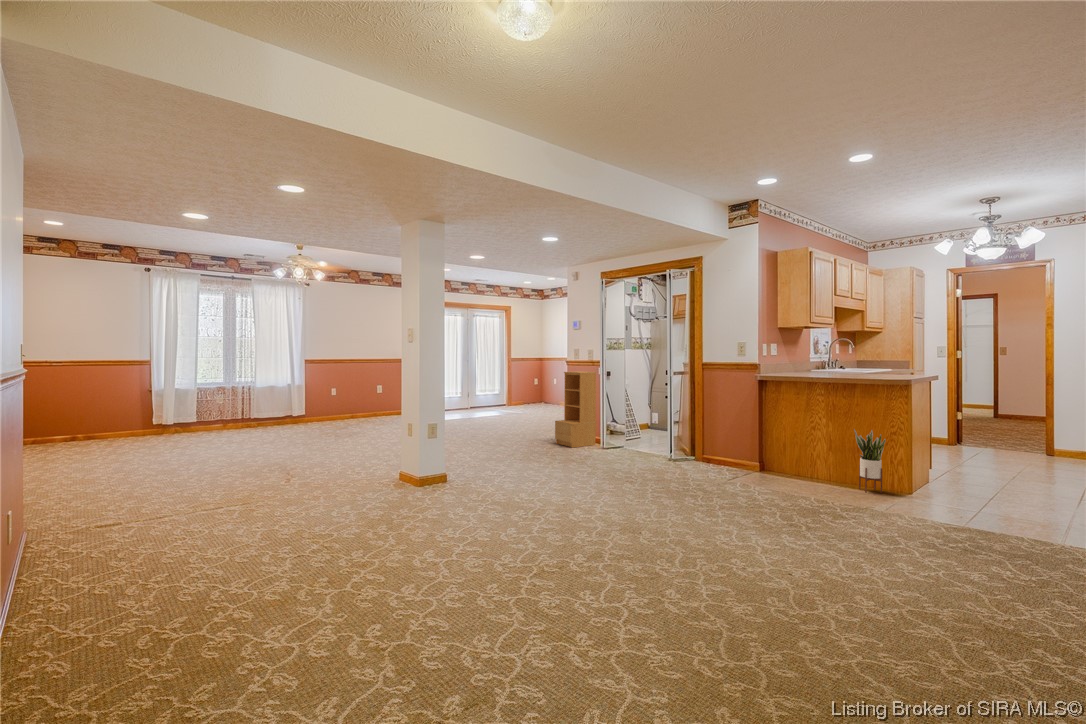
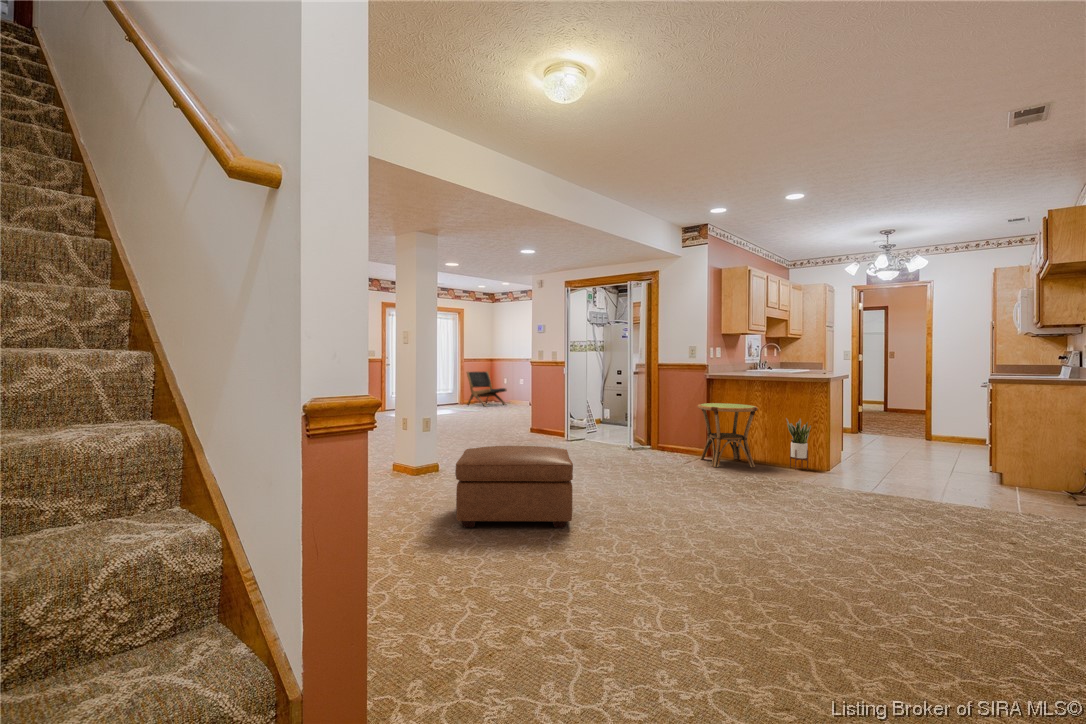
lounge chair: none [511,371,554,408] -> present [467,372,507,406]
bookshelf: present [555,372,596,448] -> none [523,371,561,440]
side table: none [744,410,818,488] -> present [697,403,758,467]
ottoman: none [429,462,569,563] -> present [455,446,573,528]

